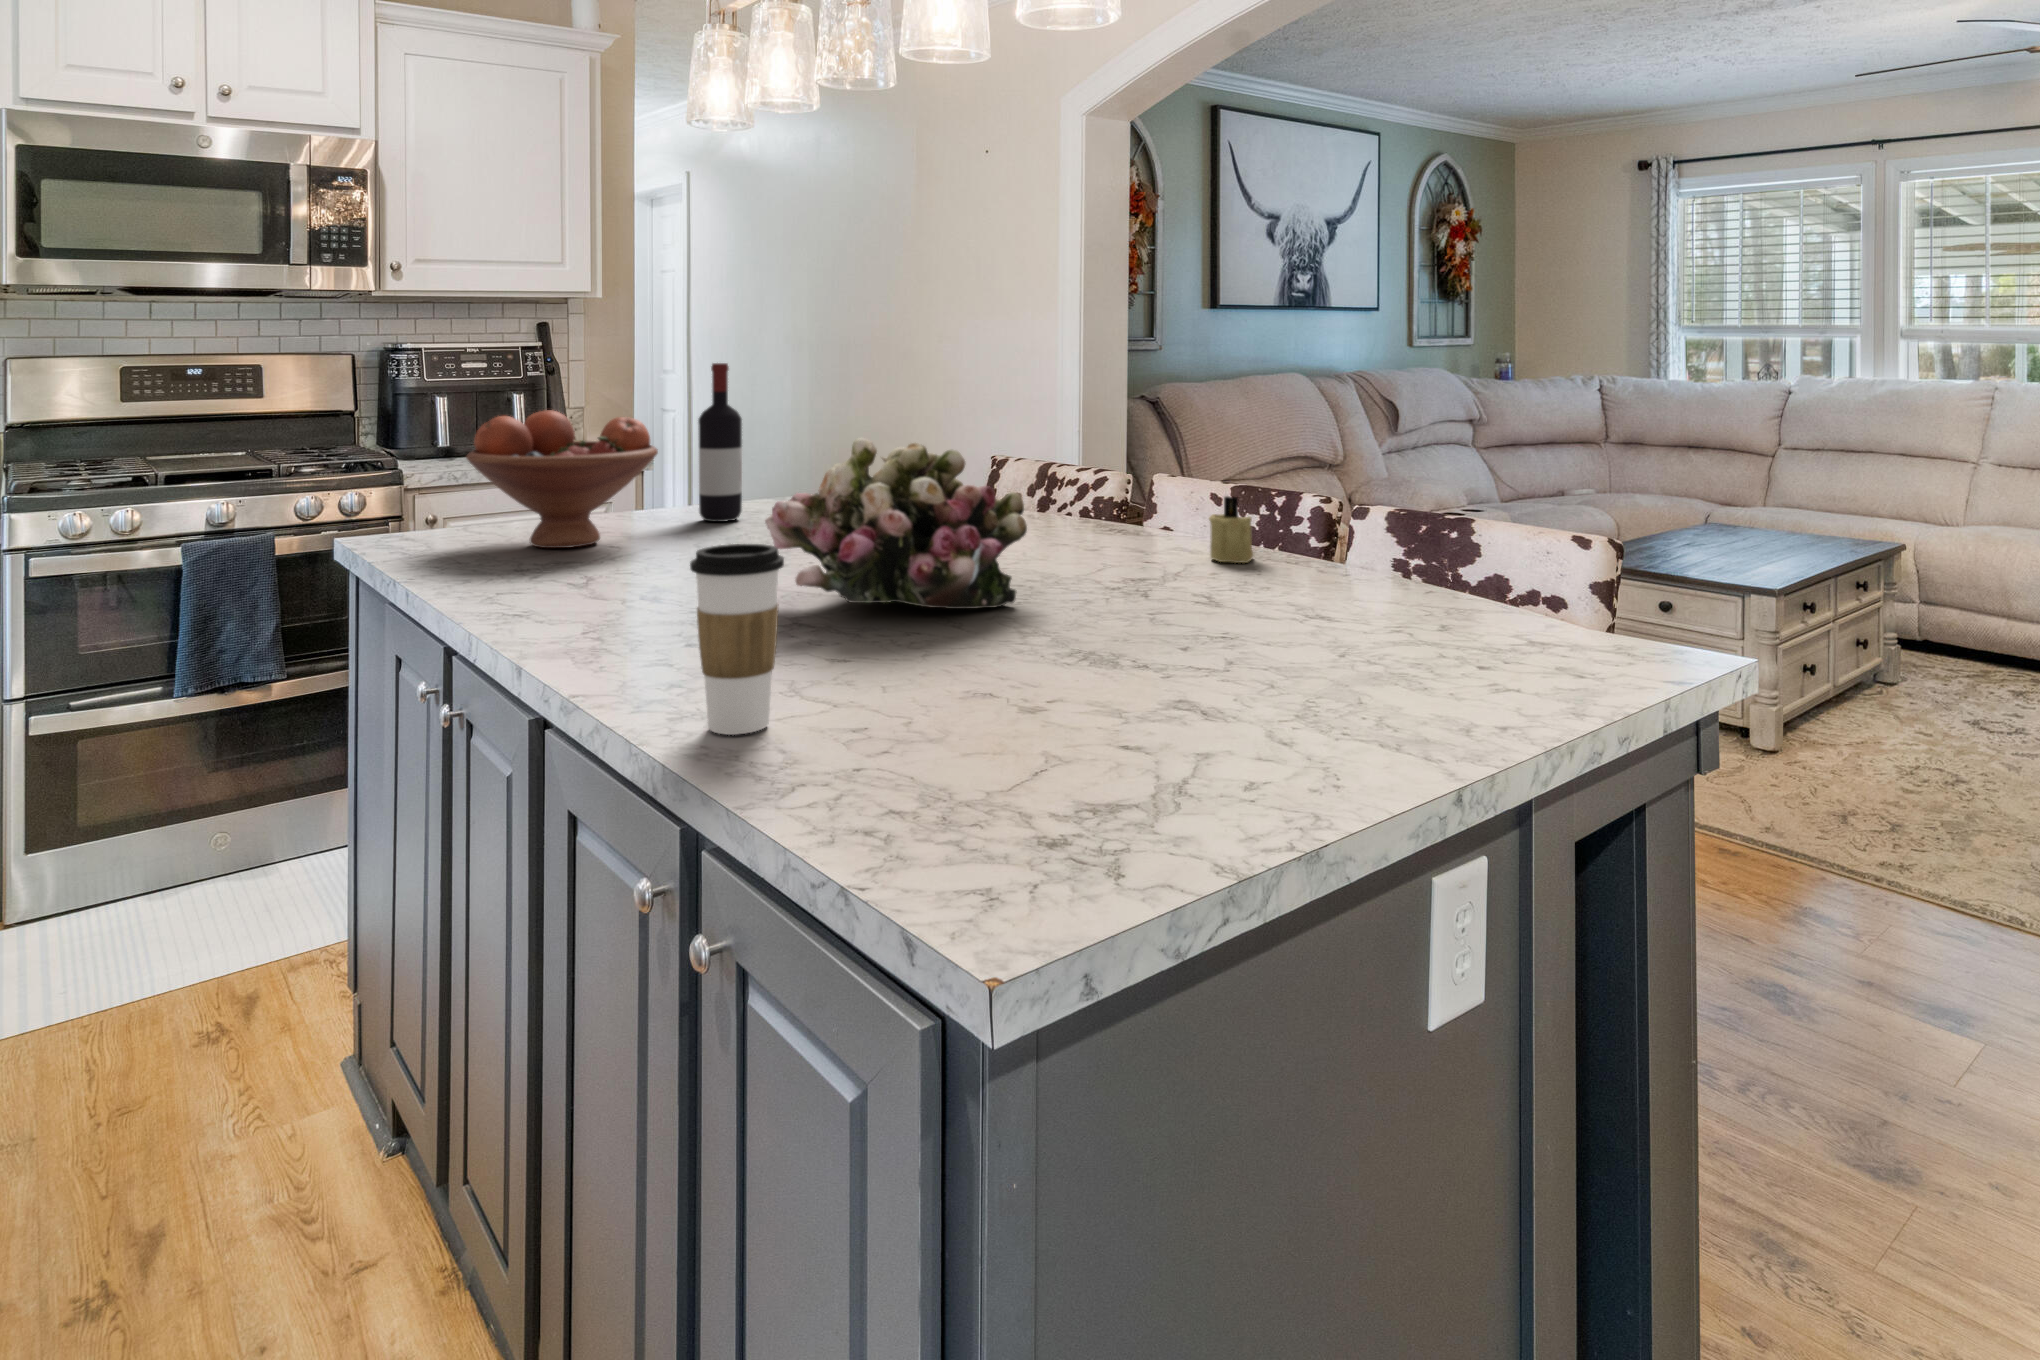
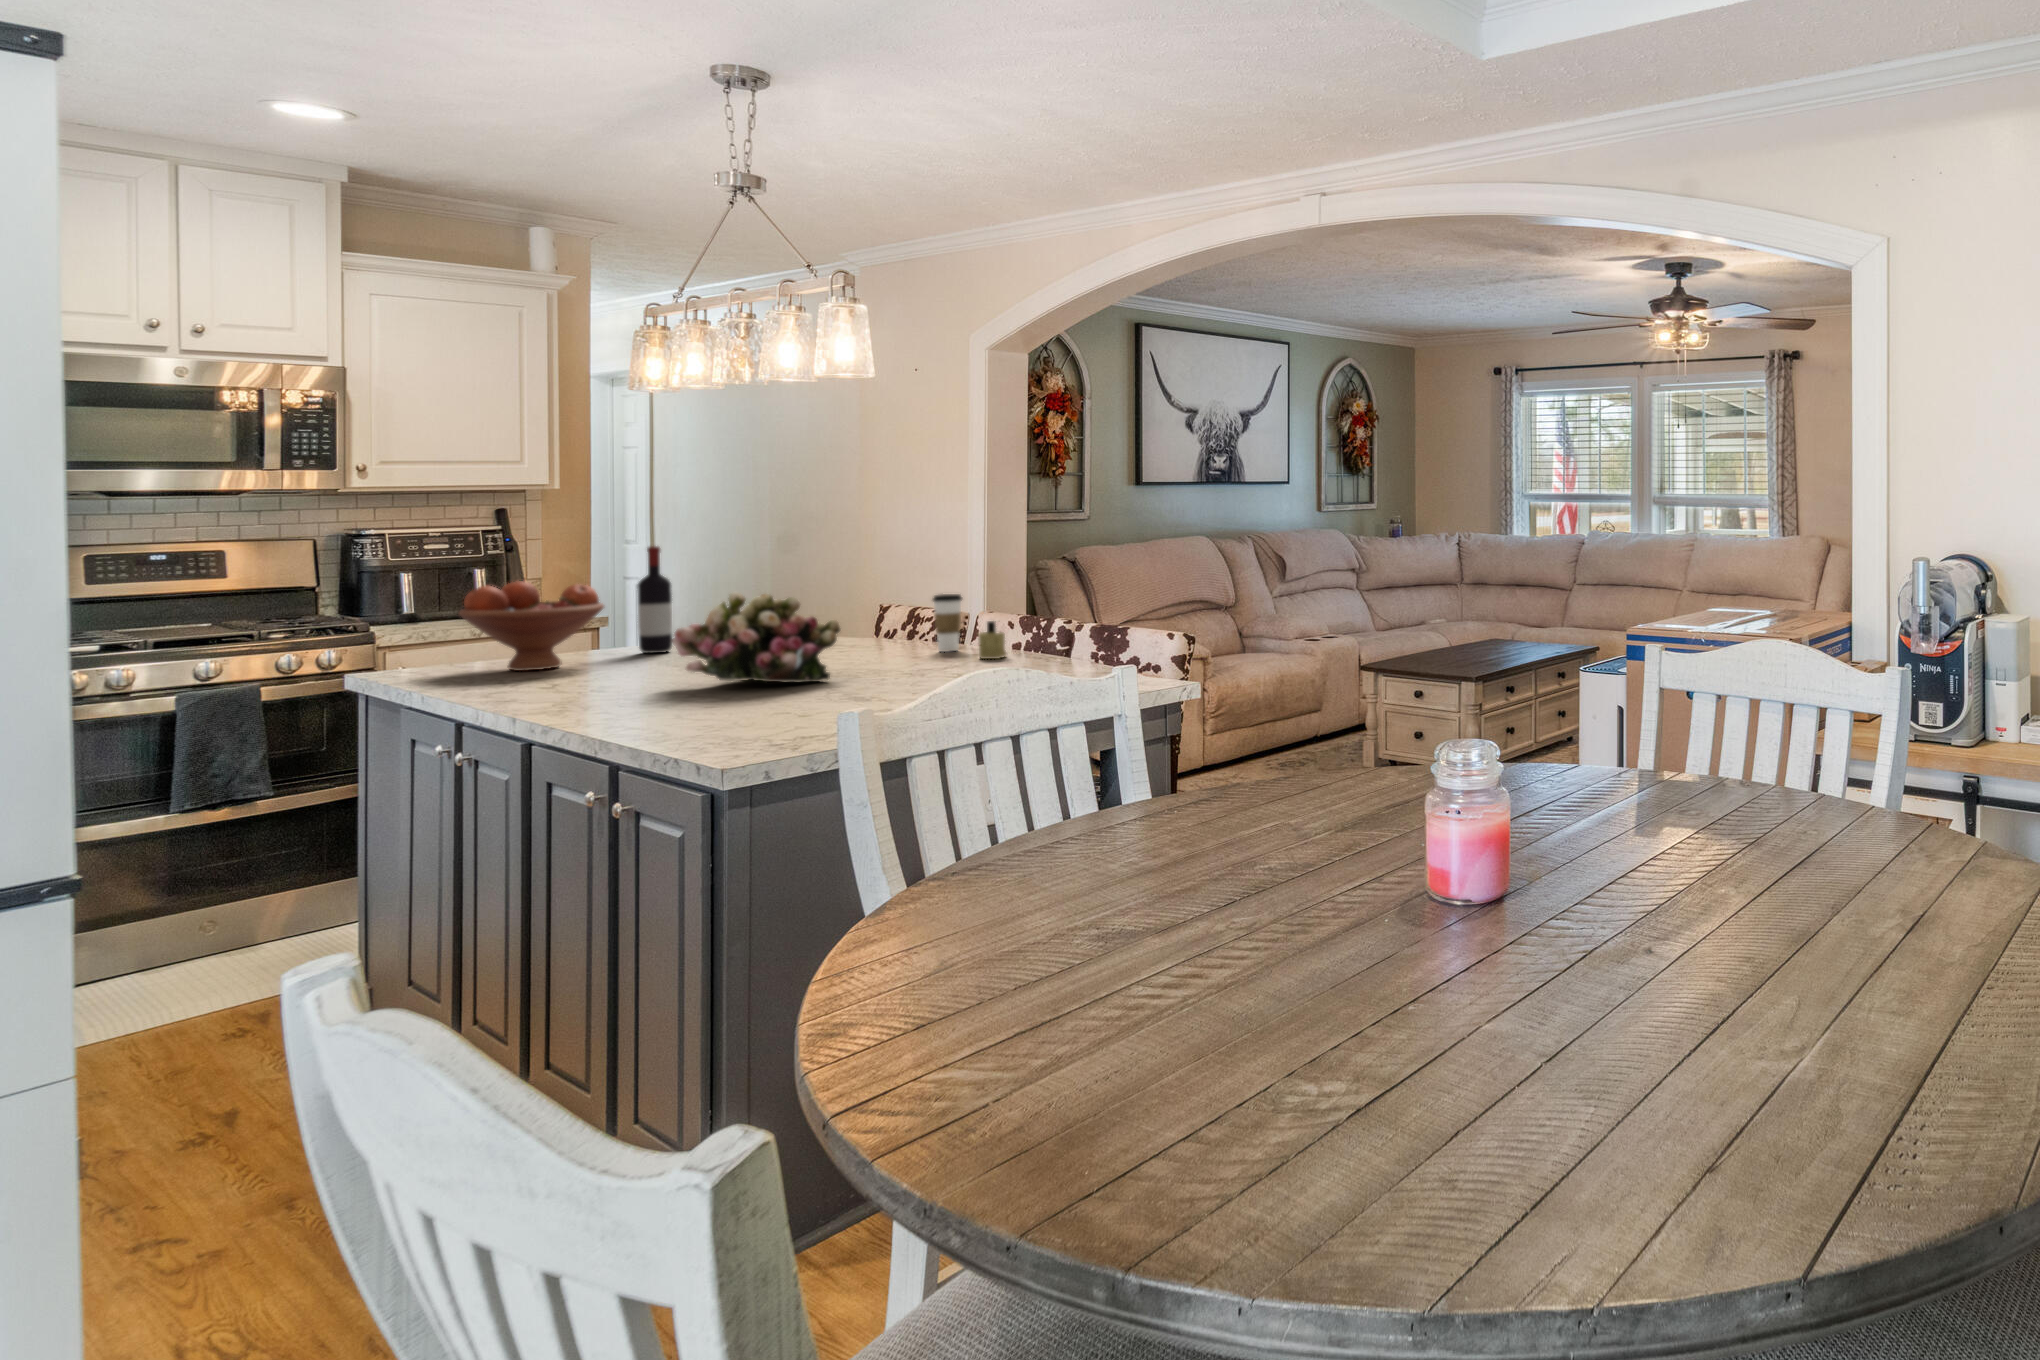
coffee cup: present [690,544,784,735] -> present [933,594,962,652]

